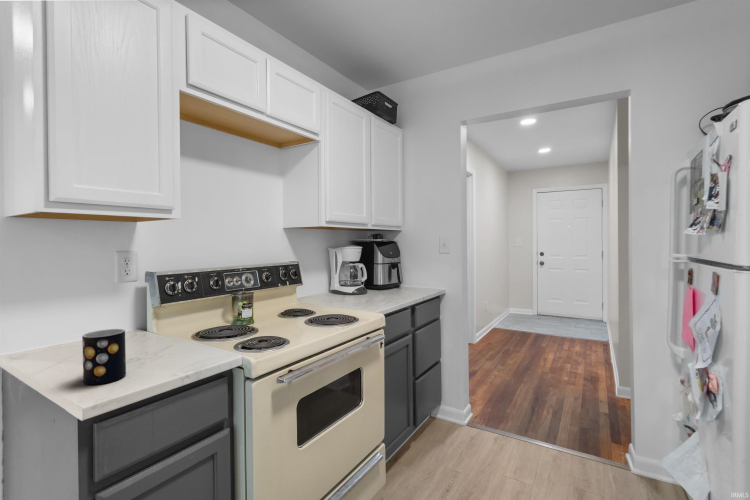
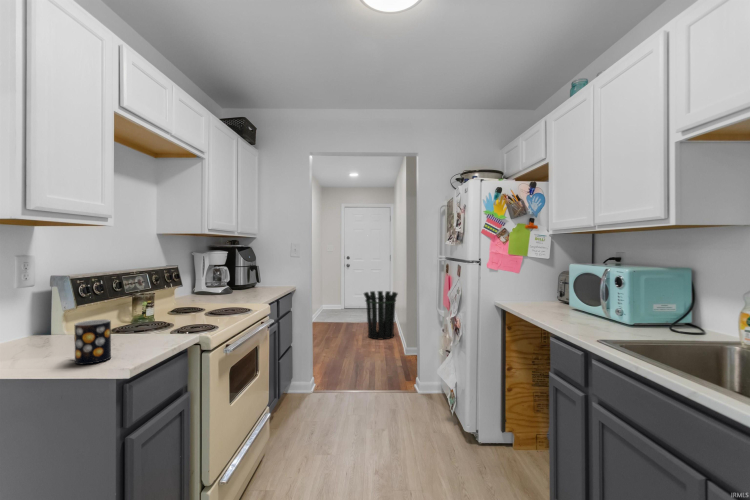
waste bin: none [554,299,608,366] -> present [364,291,398,339]

